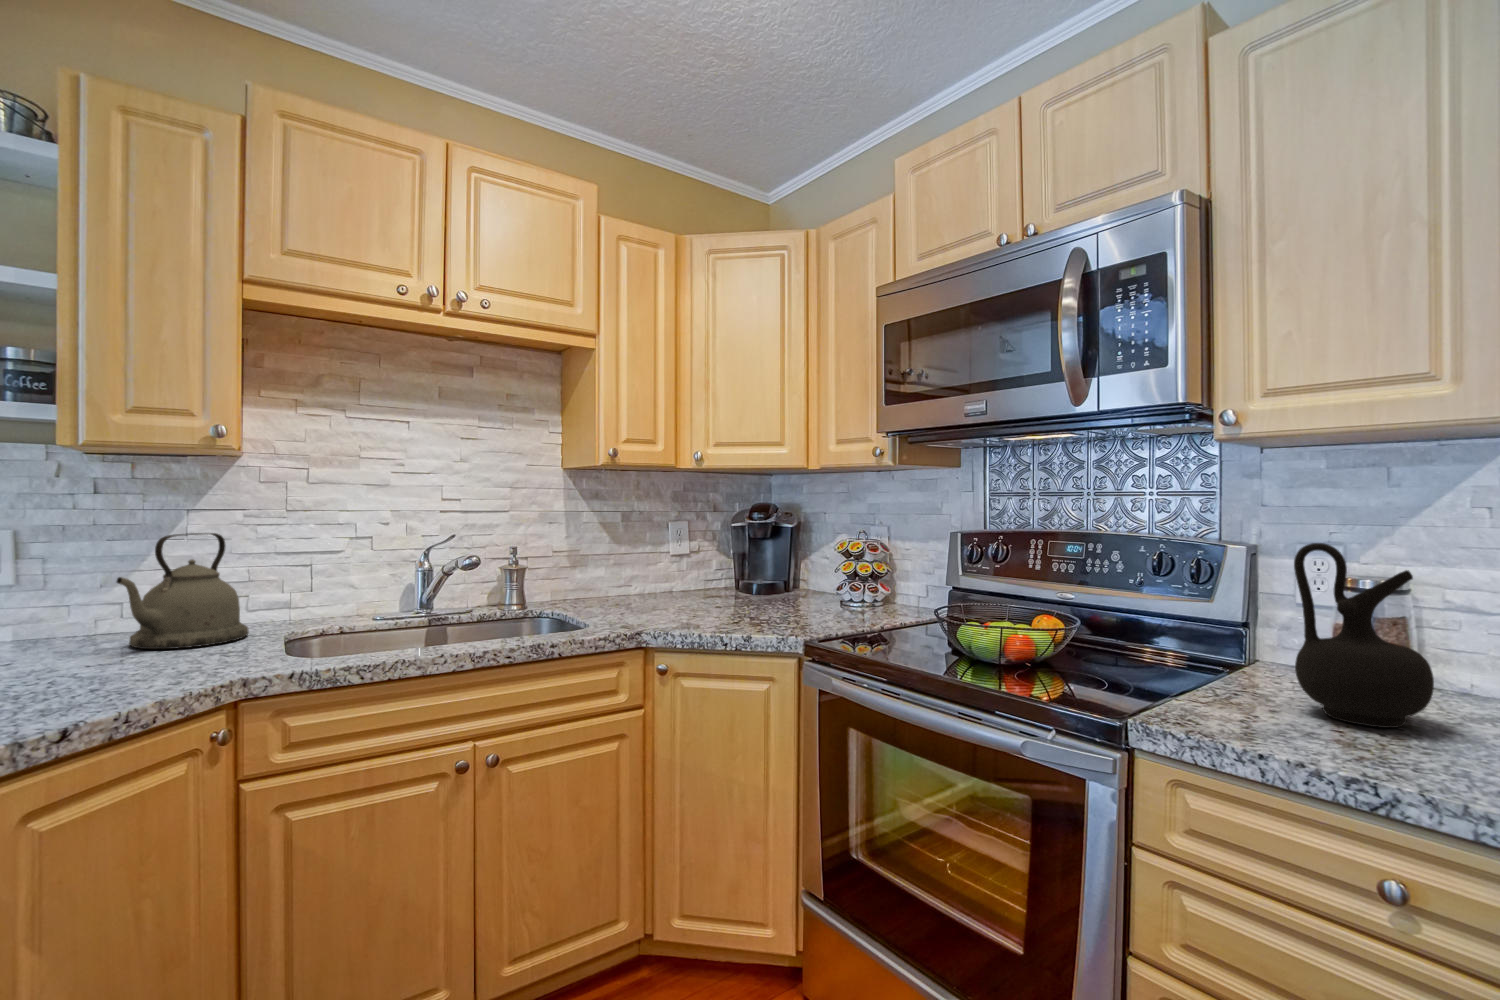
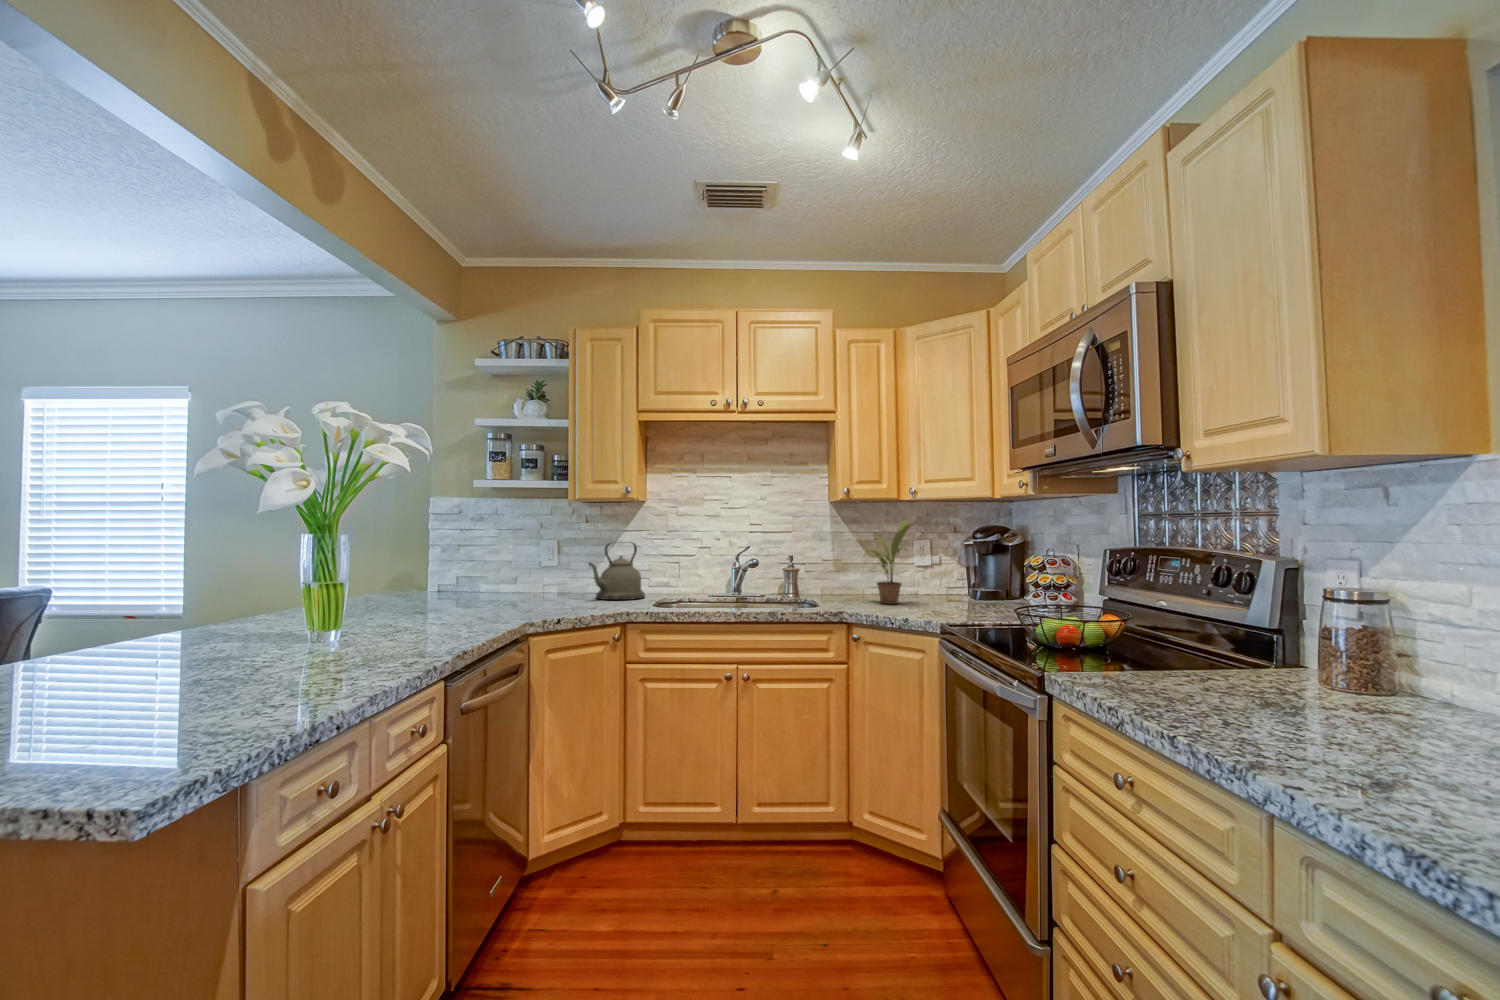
potted plant: none [635,495,724,612] -> present [868,520,915,604]
ceramic jug: present [1294,543,1434,728] -> none [1207,553,1312,701]

